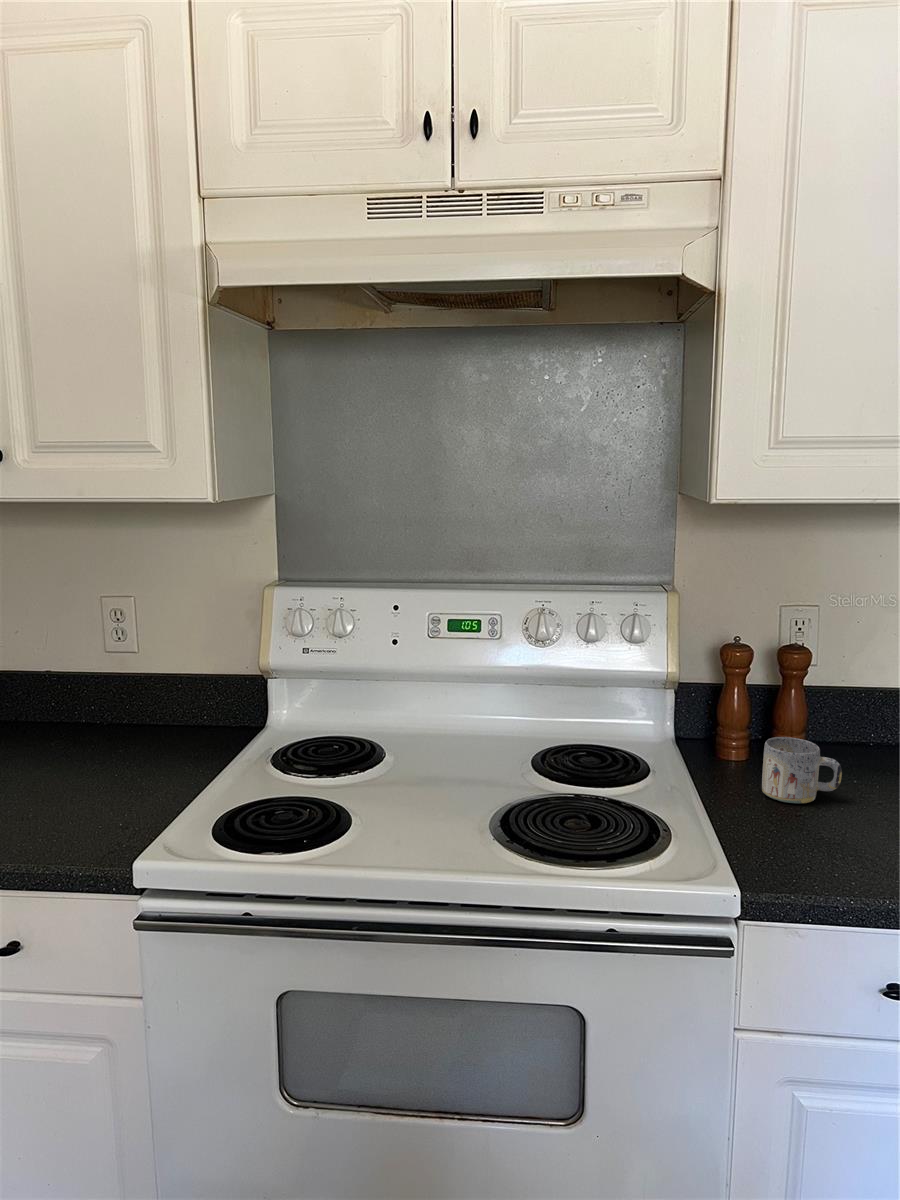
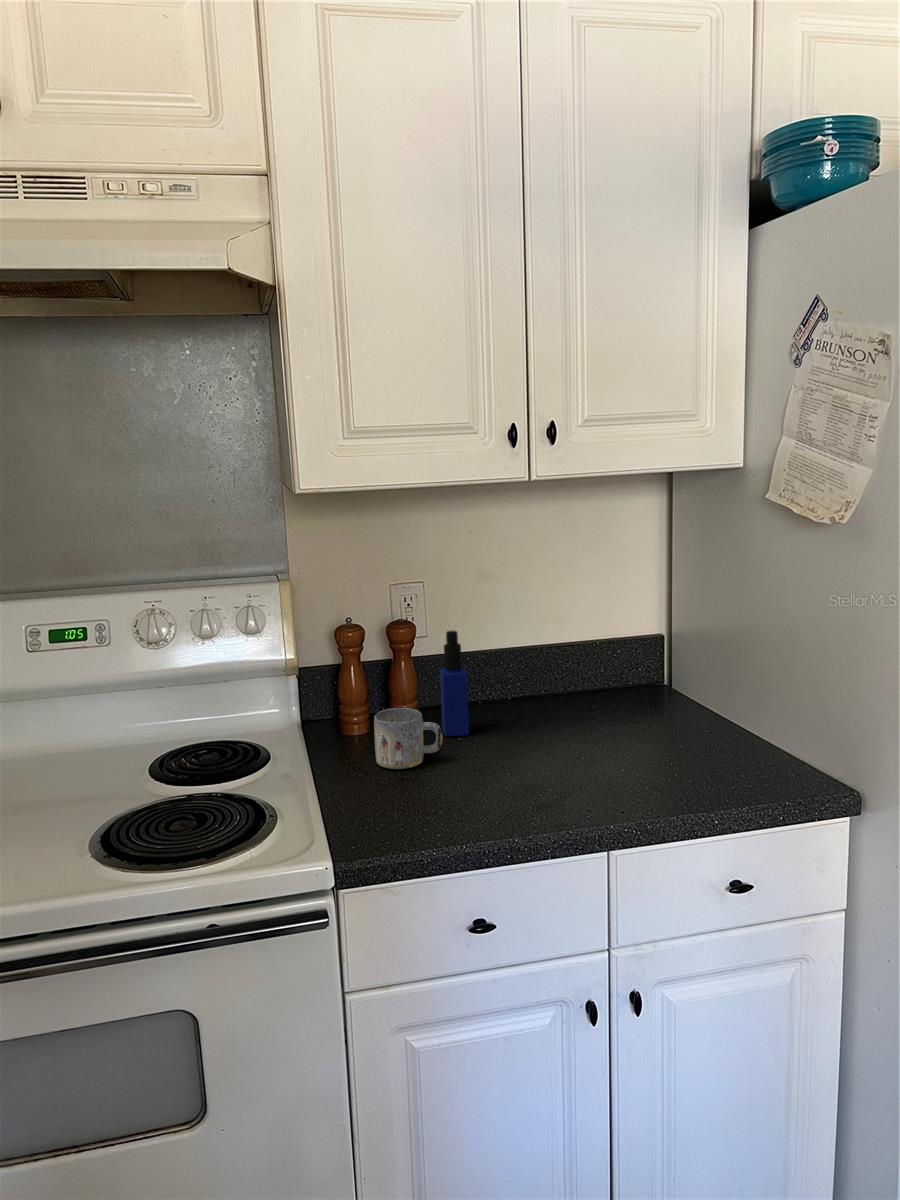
bottle: none [830,661,869,778] -> present [440,630,469,736]

